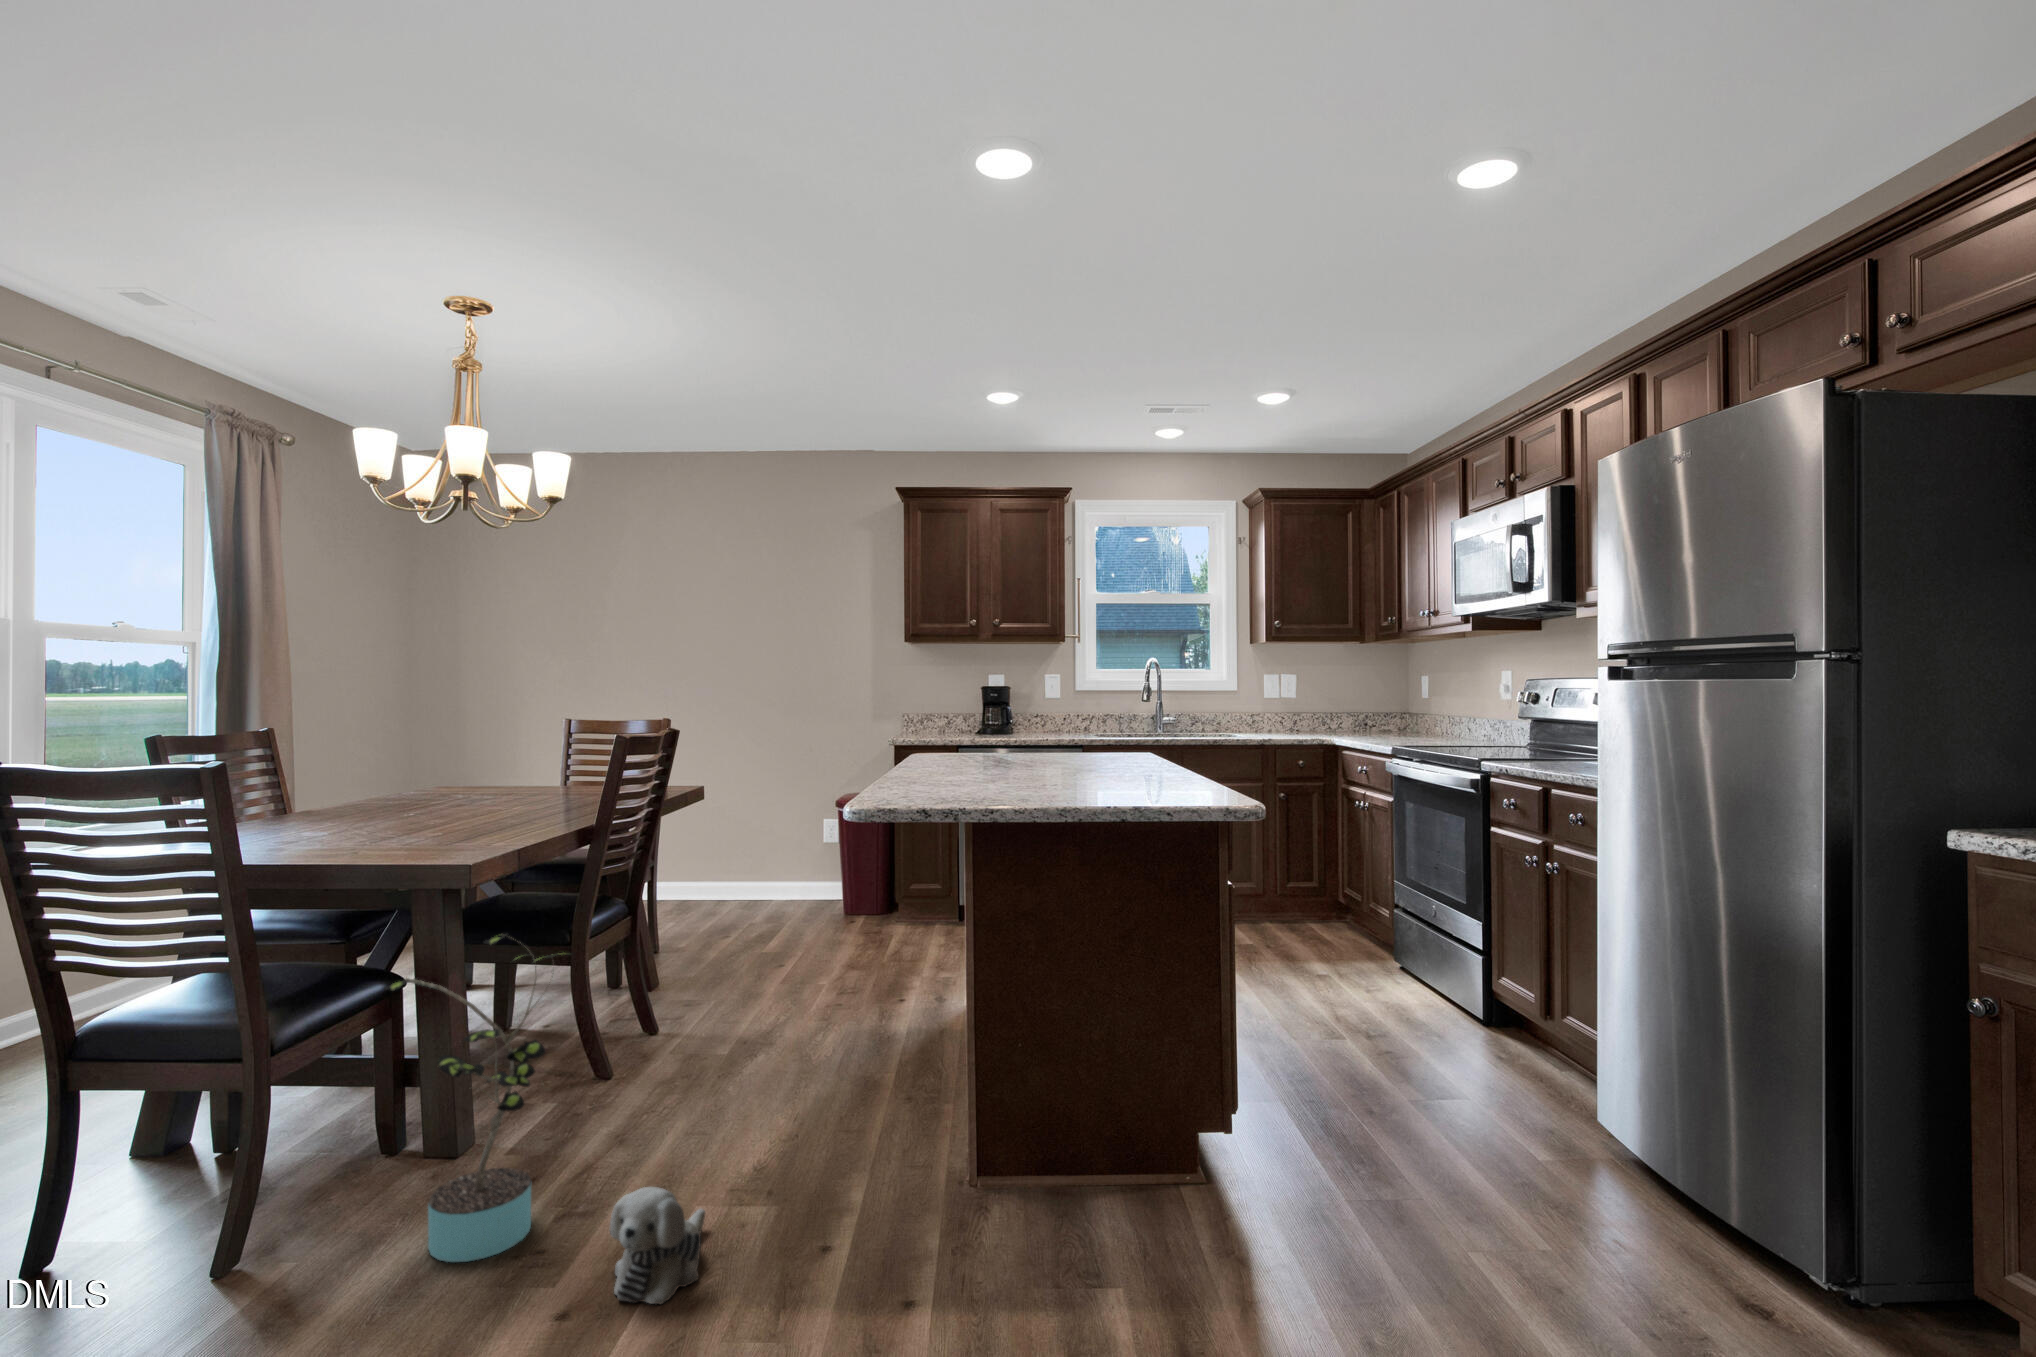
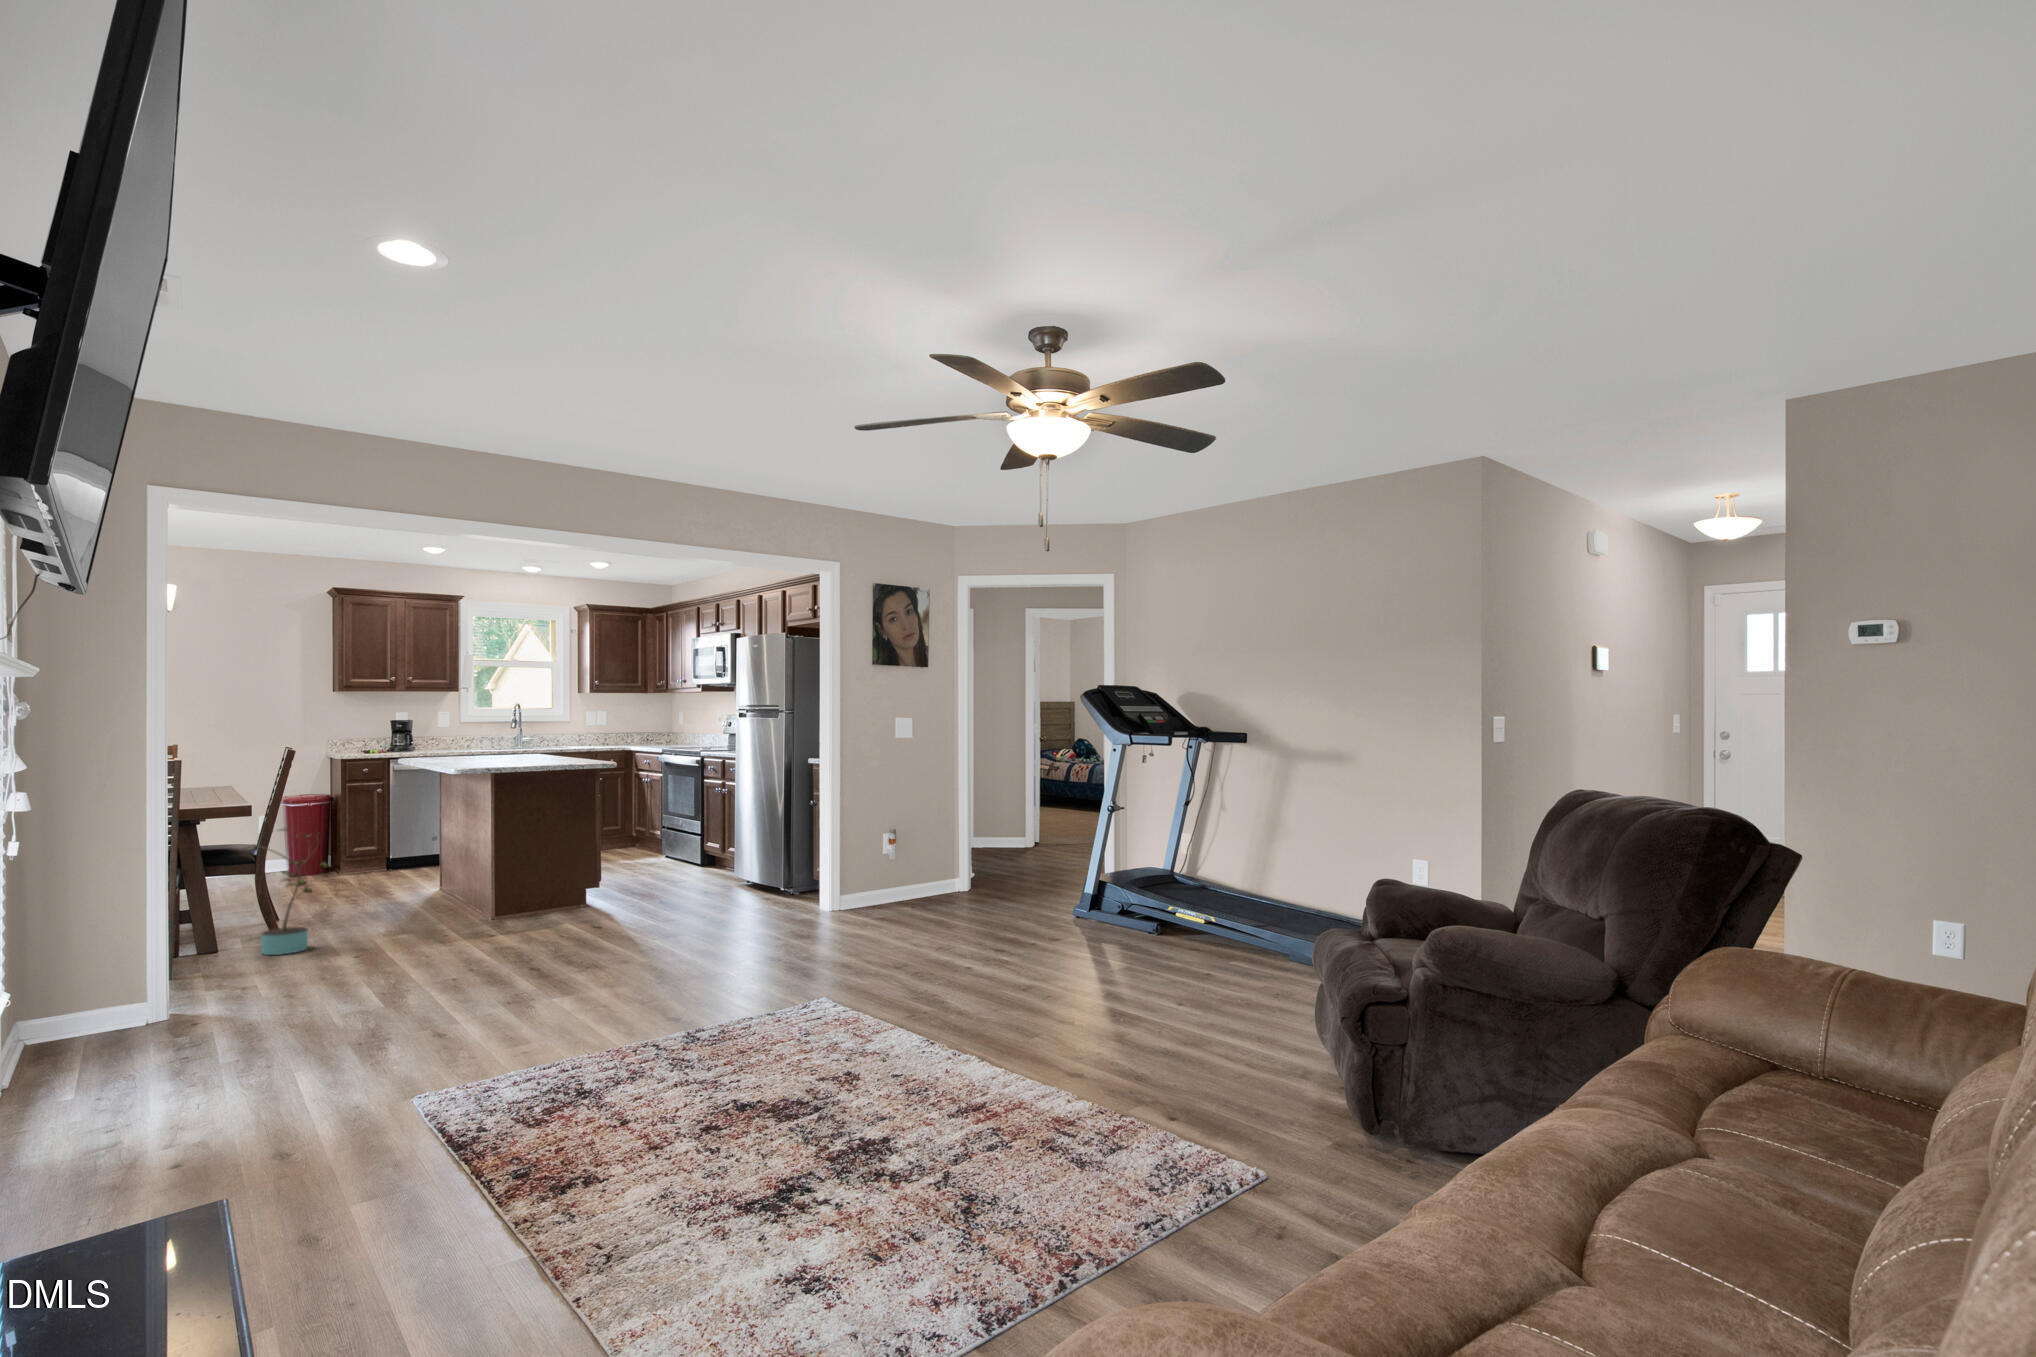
plush toy: present [610,1187,706,1304] -> none [367,908,409,947]

